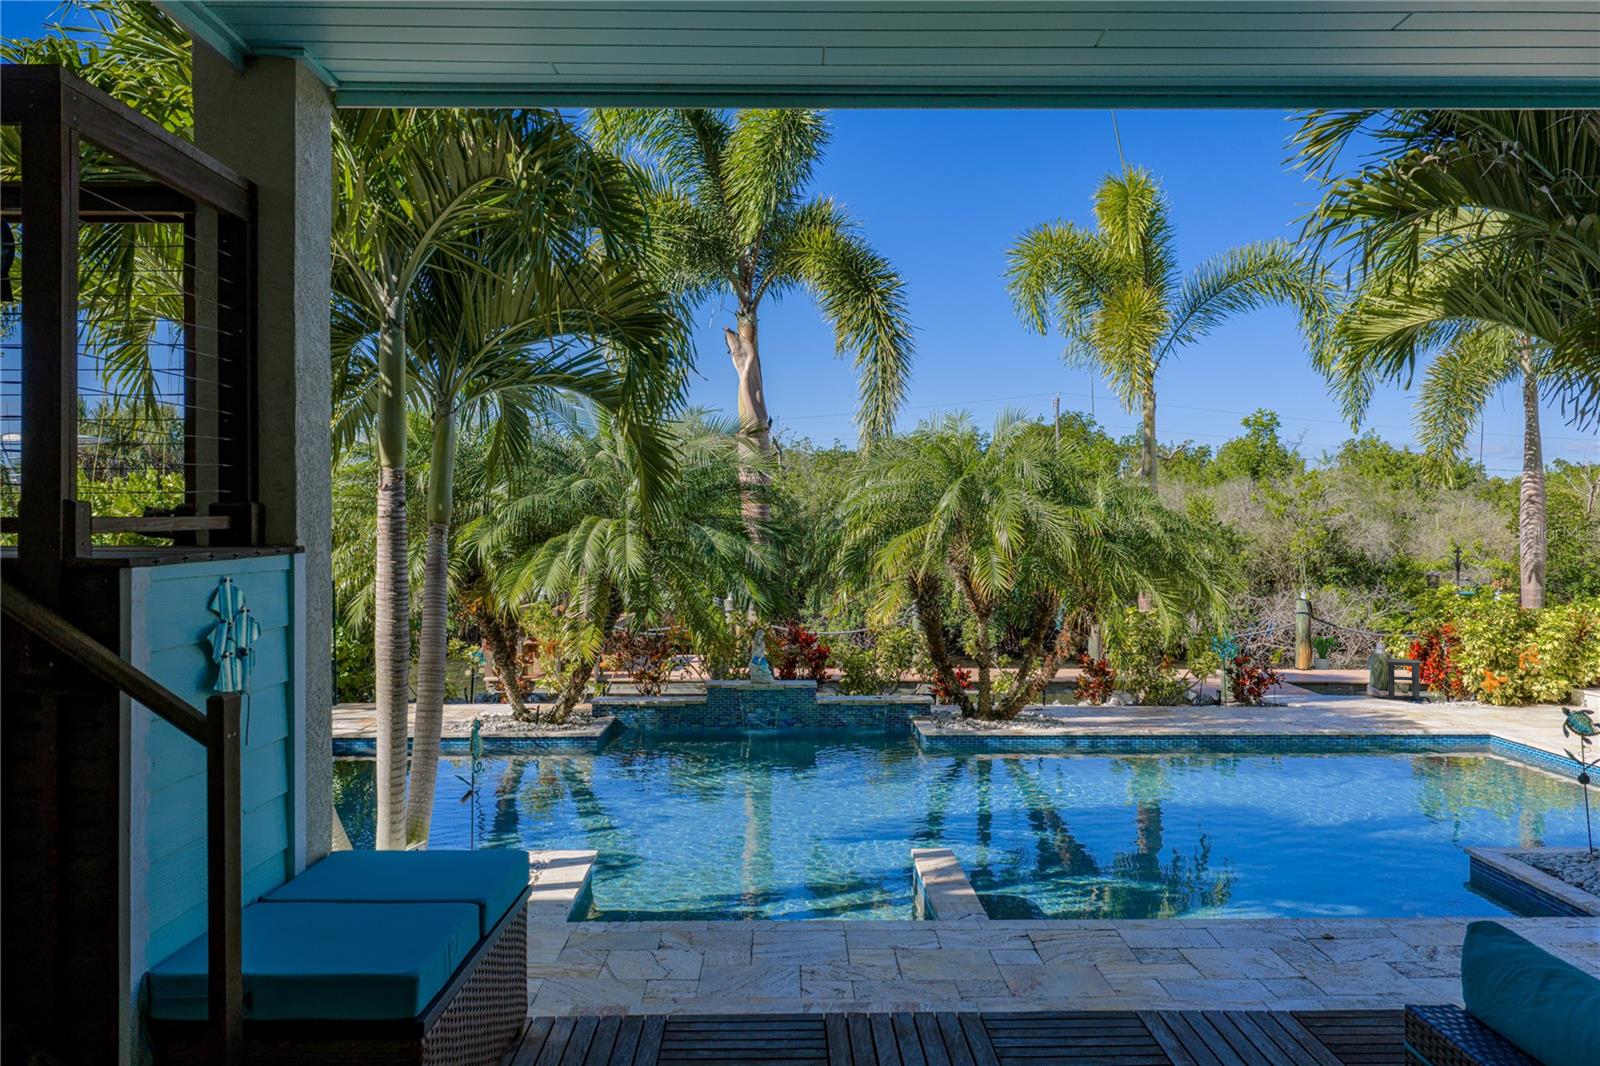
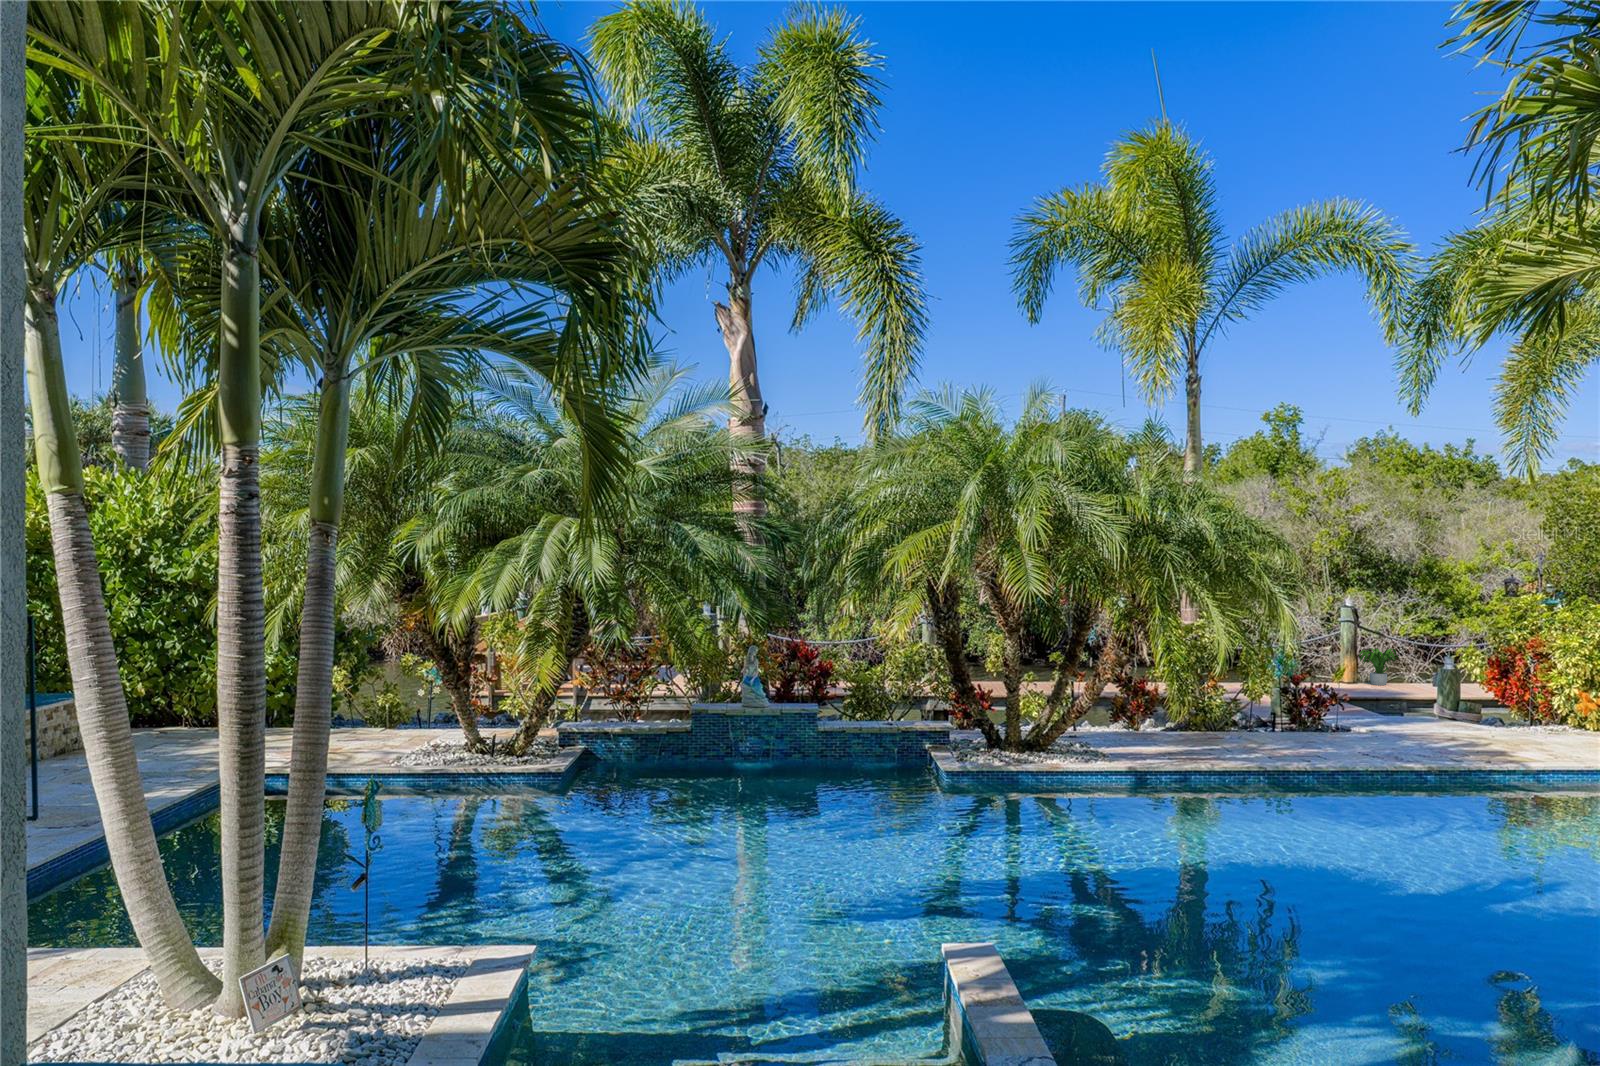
side table: present [1384,658,1423,699] -> none [1459,676,1506,723]

